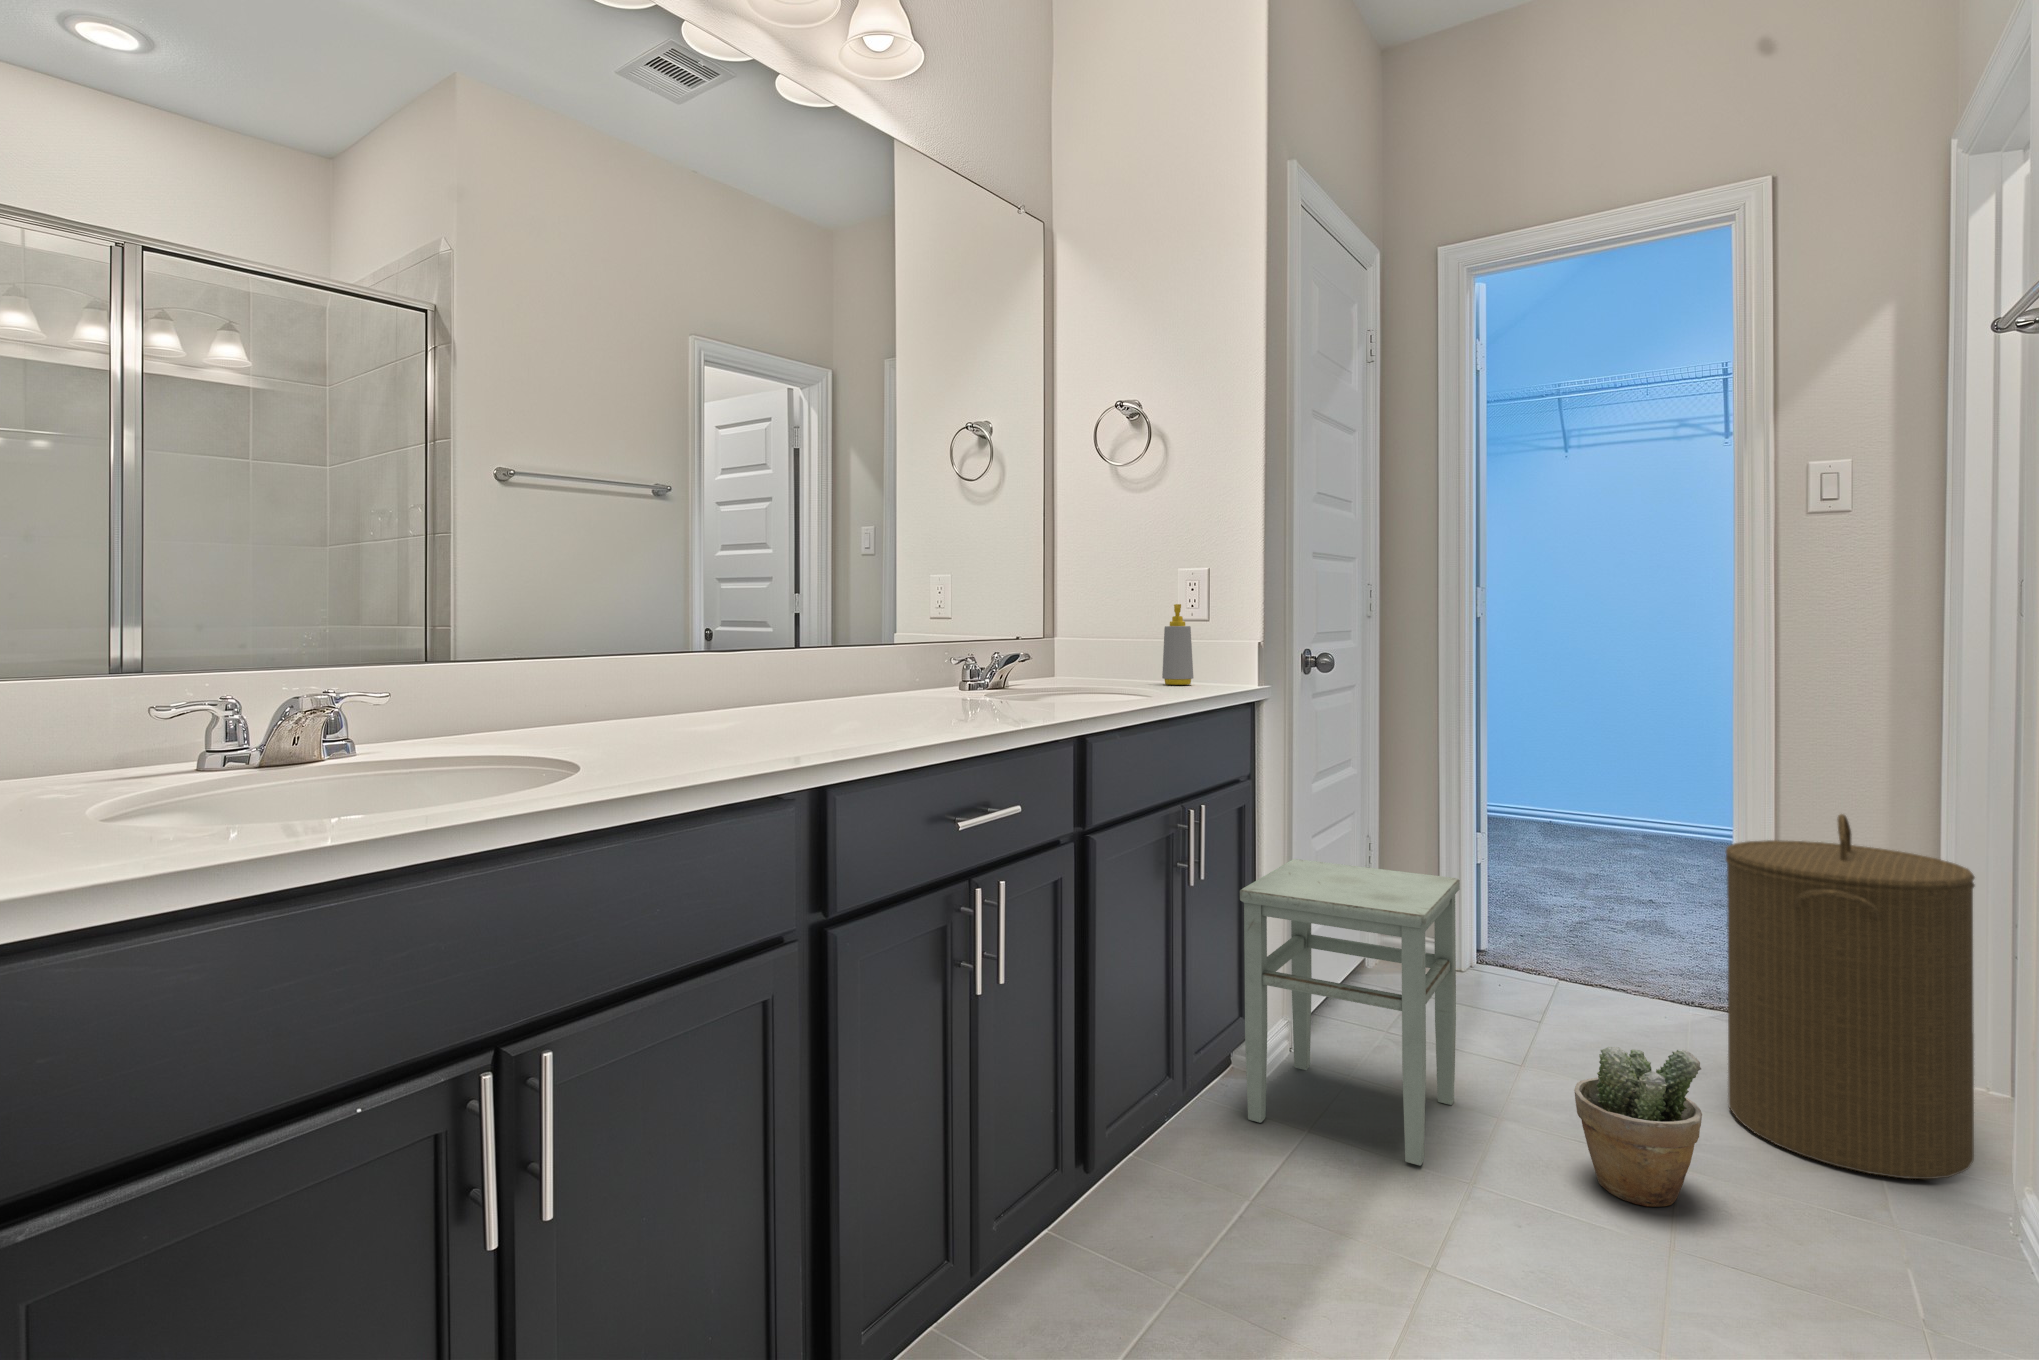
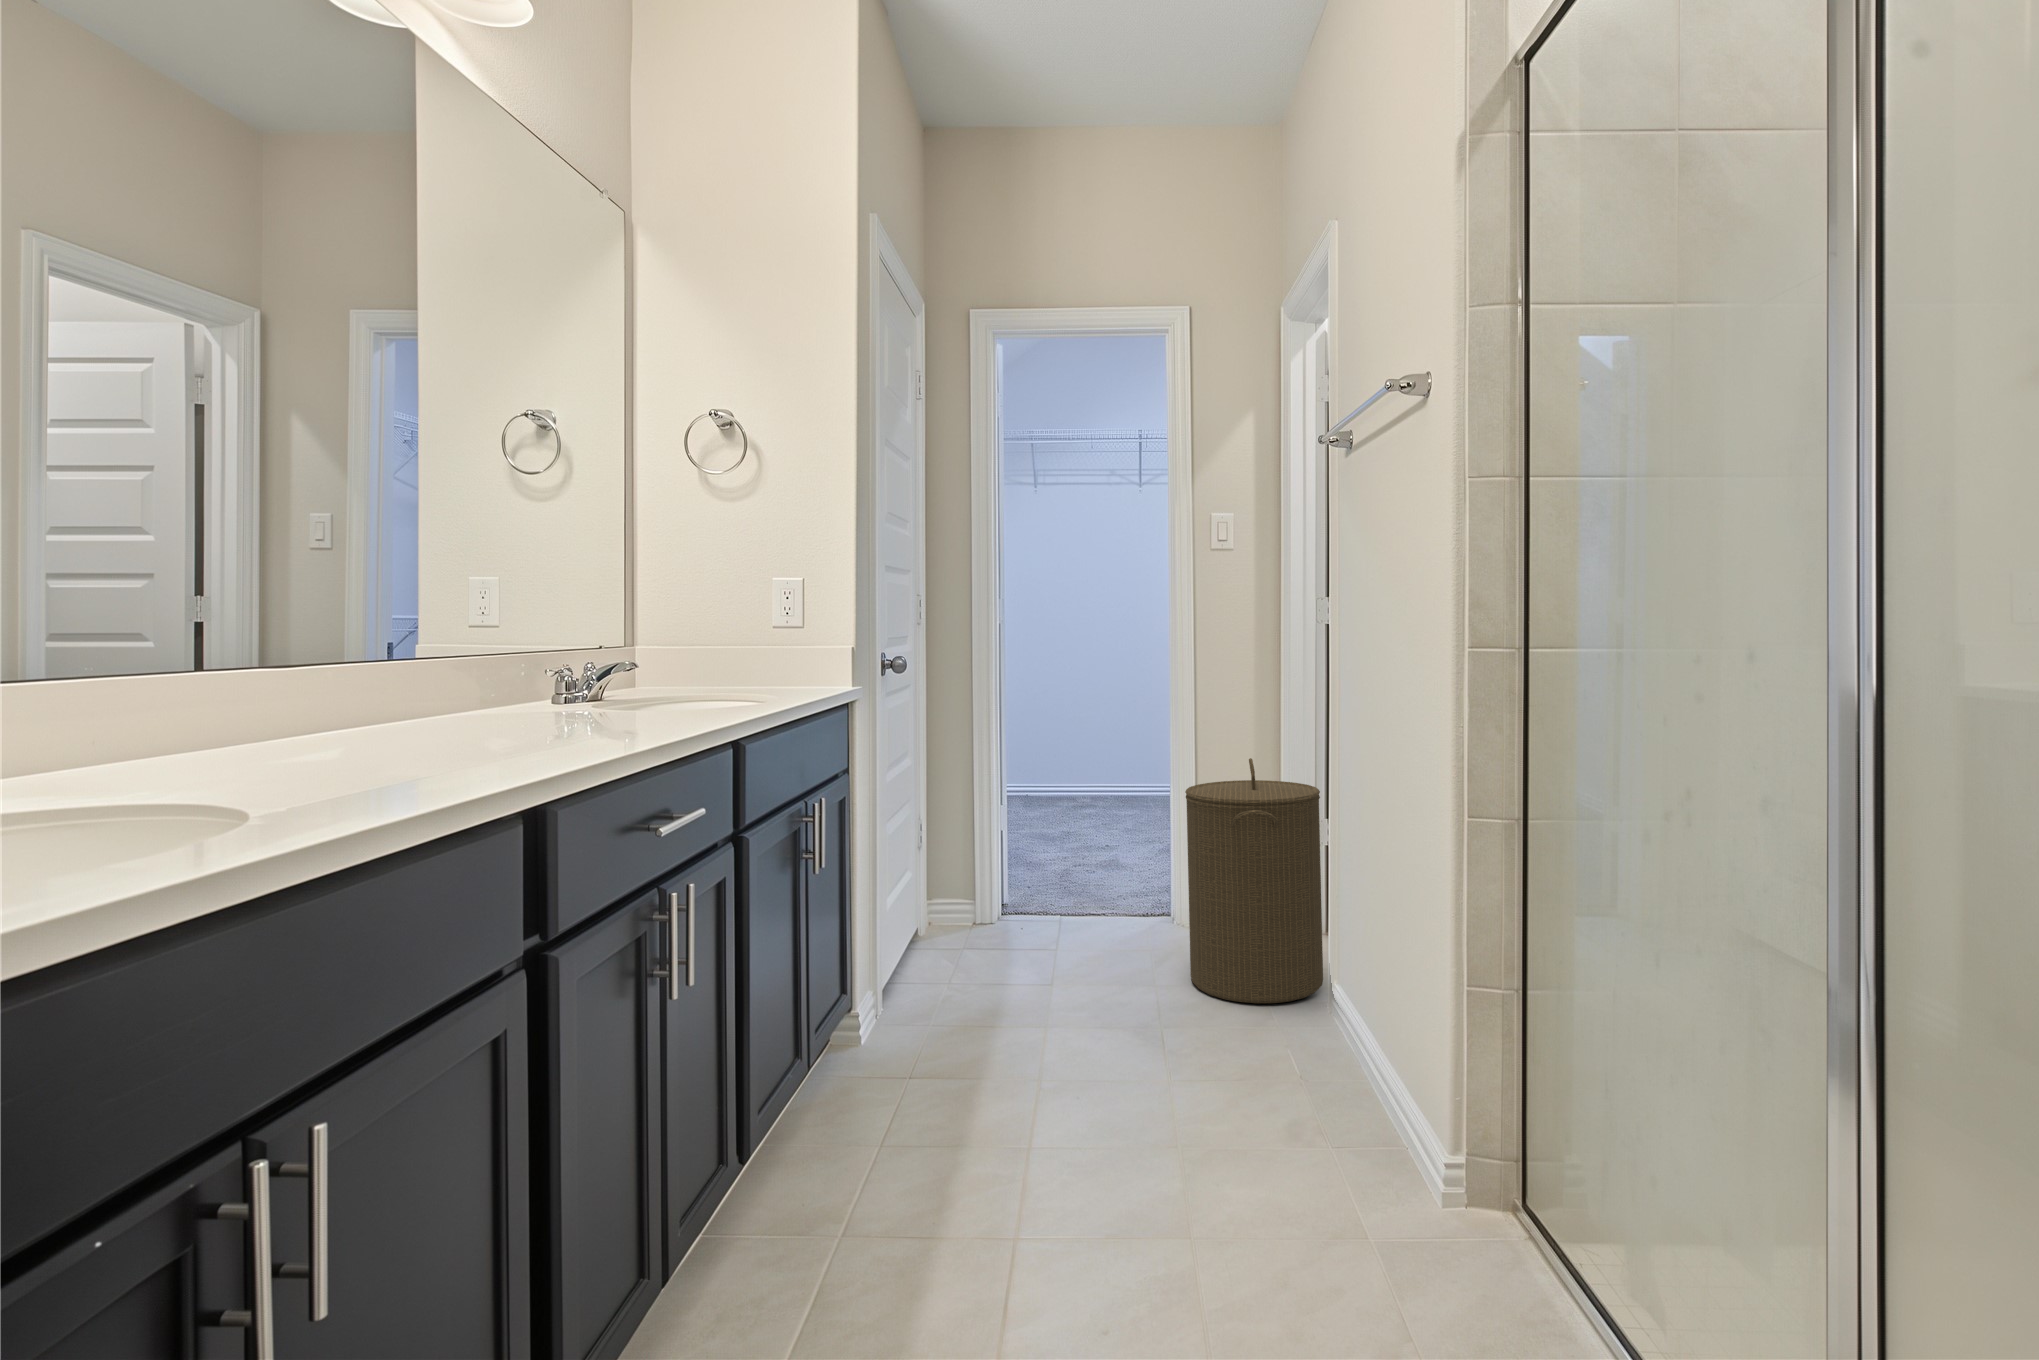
soap bottle: present [1162,604,1193,685] -> none [758,611,788,689]
stool: present [1240,859,1460,1166] -> none [851,839,1019,1084]
potted plant: present [1574,1047,1702,1207] -> none [1113,940,1193,1062]

